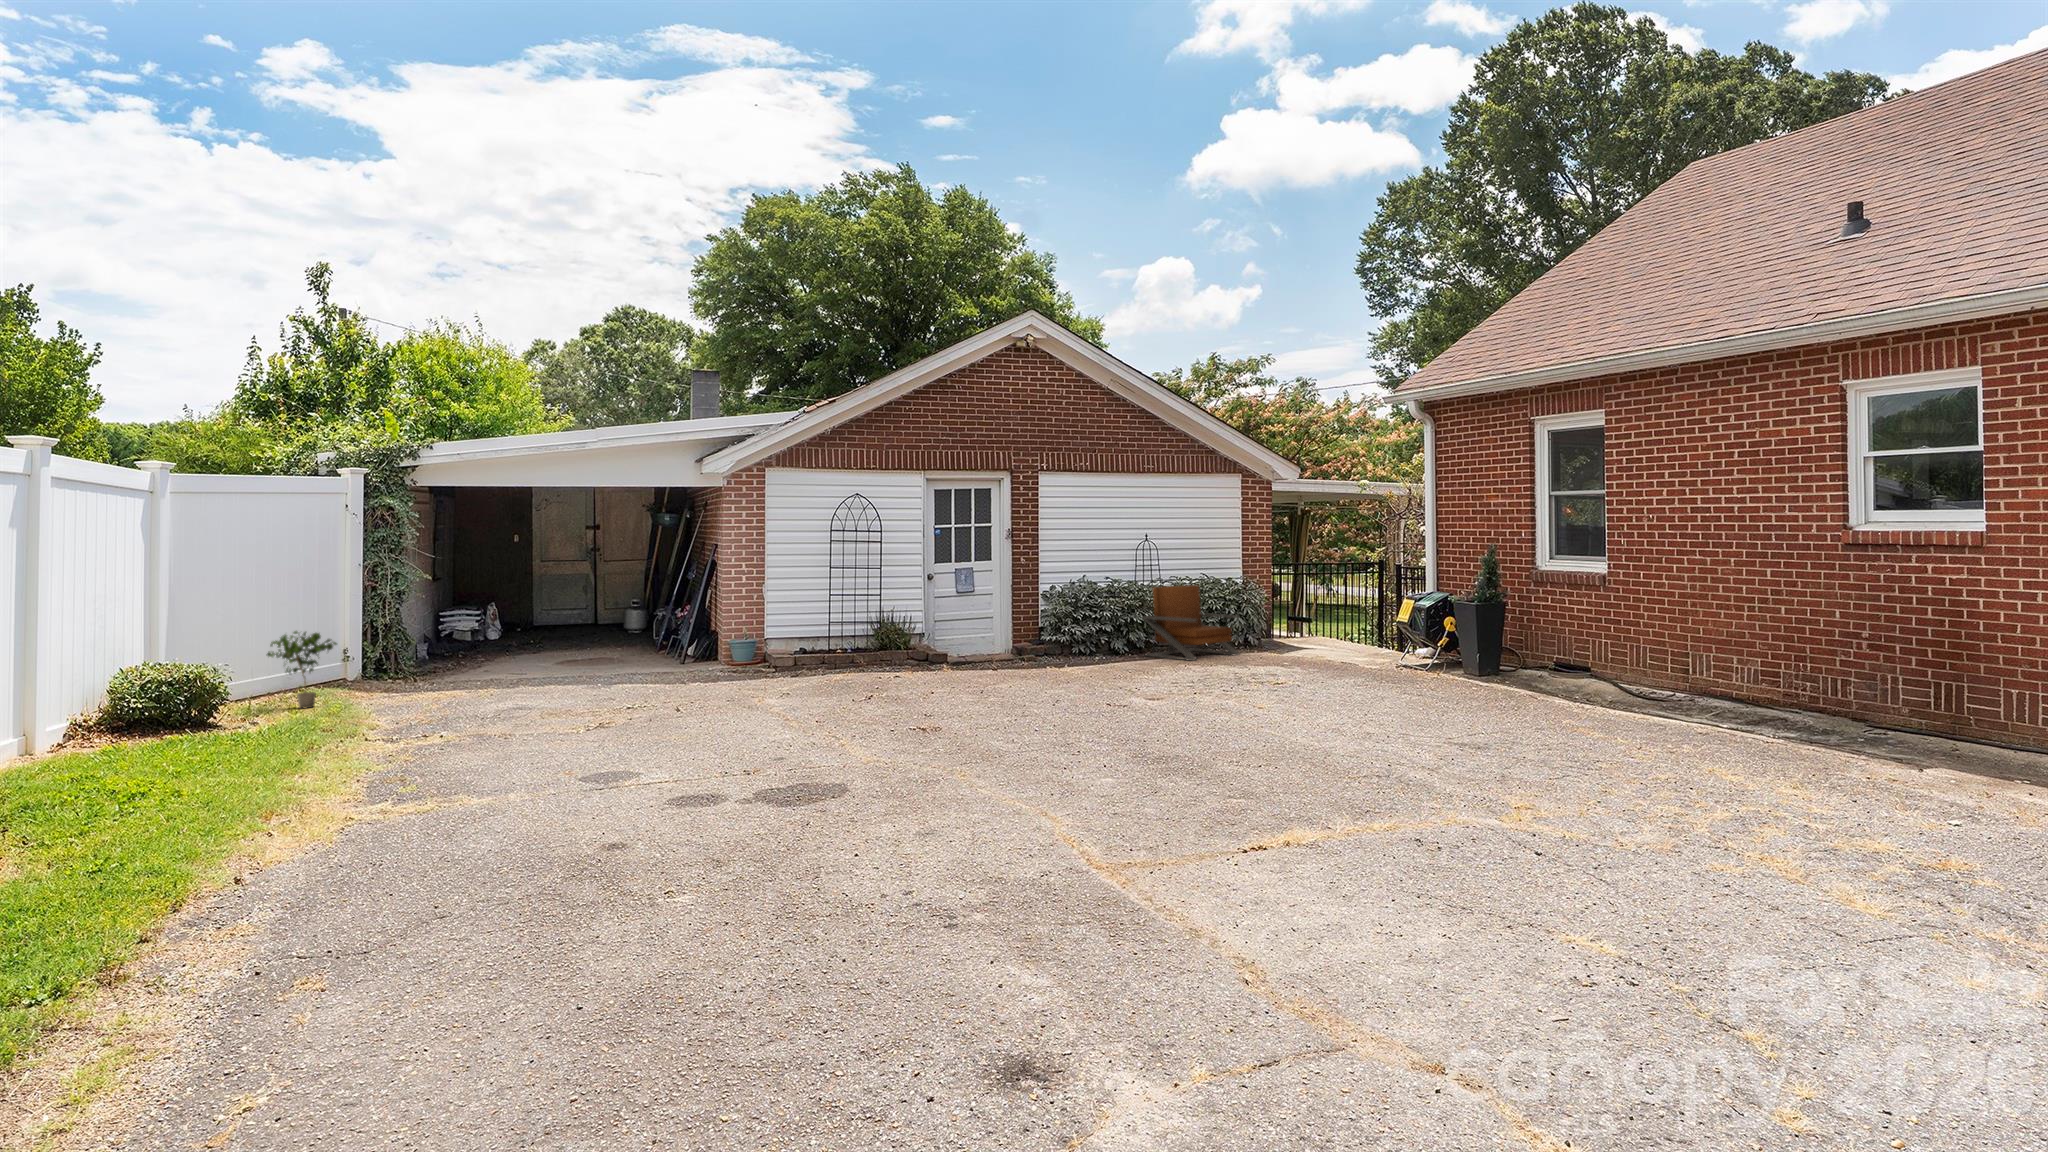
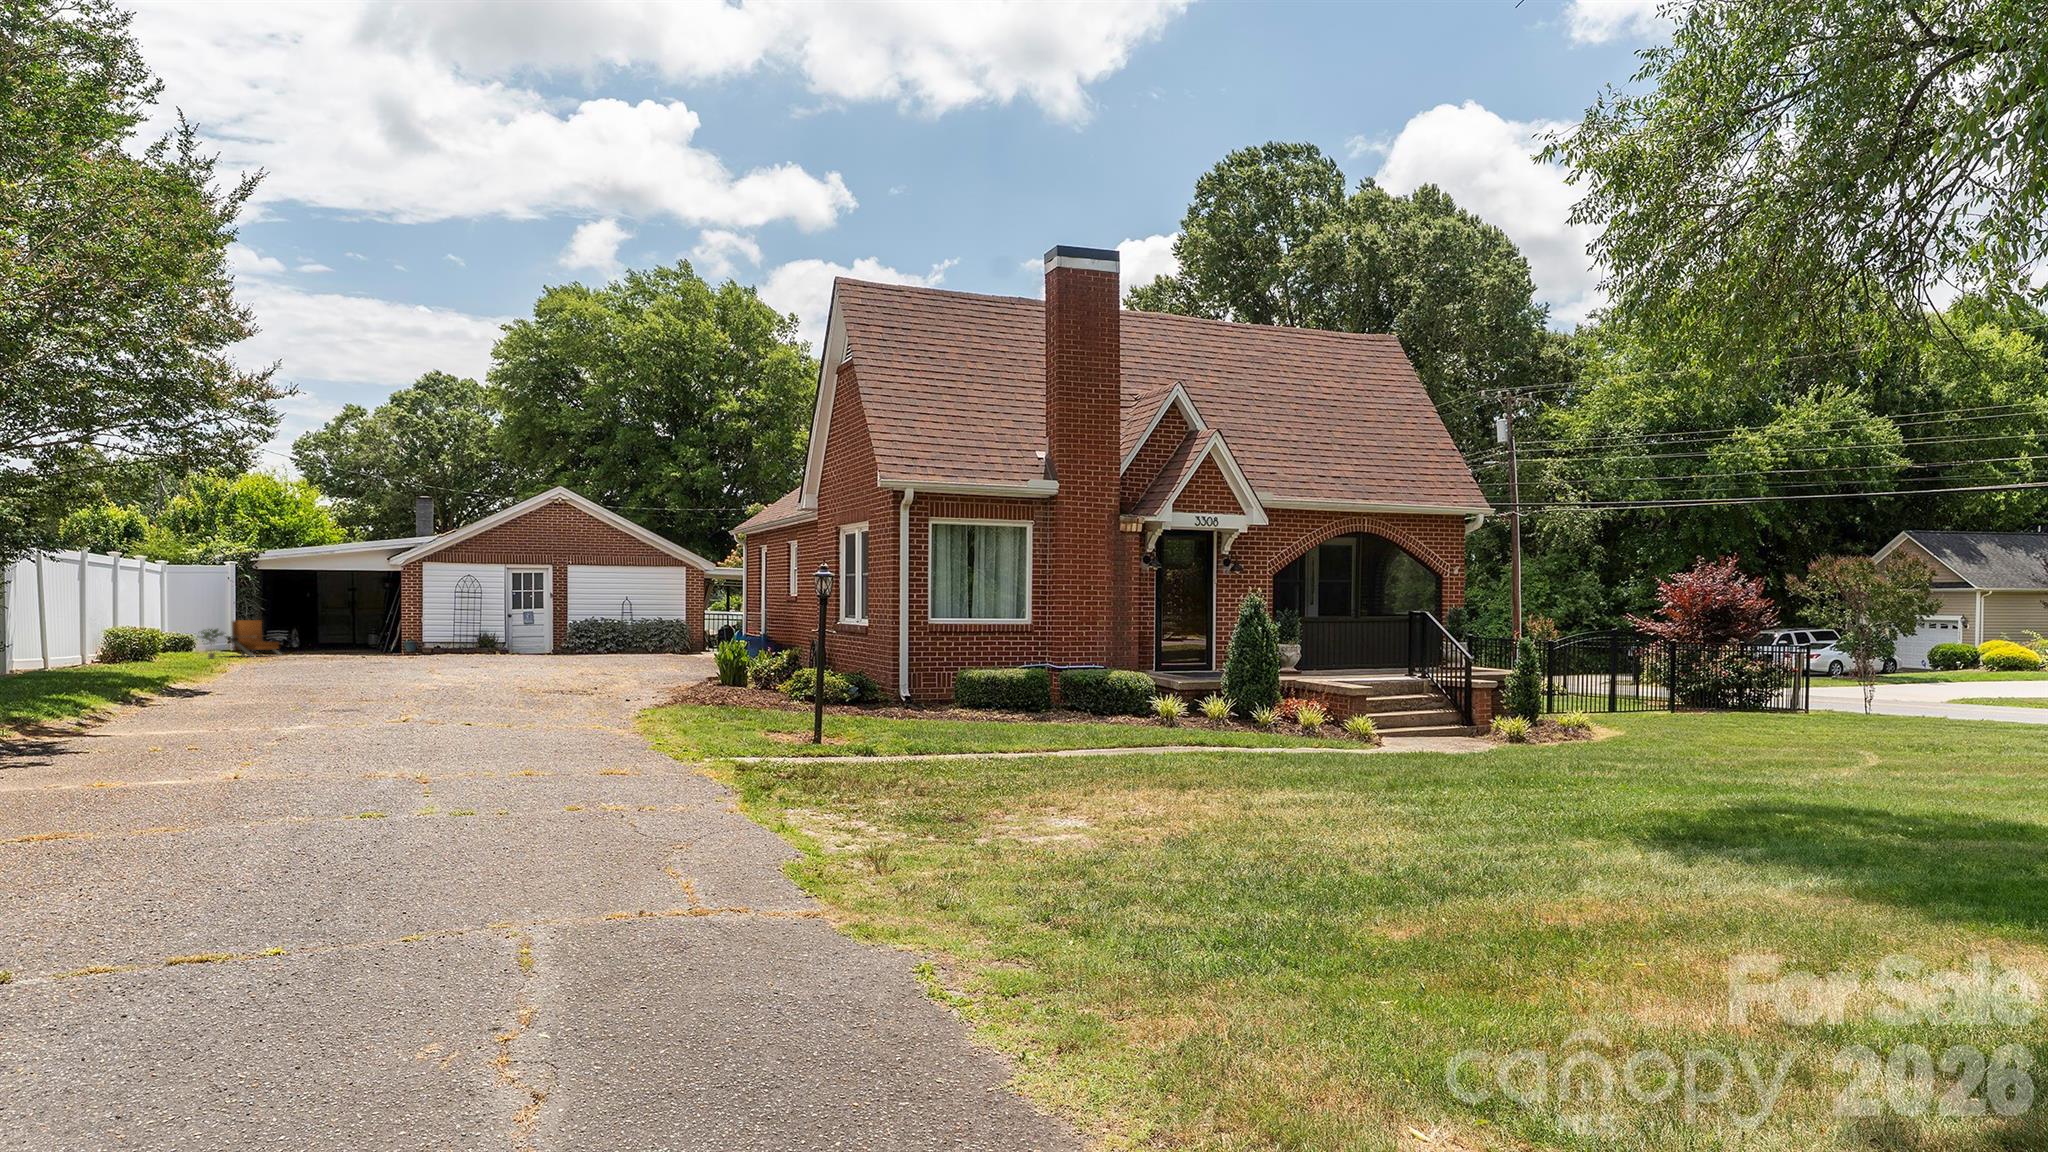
lounge chair: present [1142,585,1239,661] -> present [226,620,282,657]

